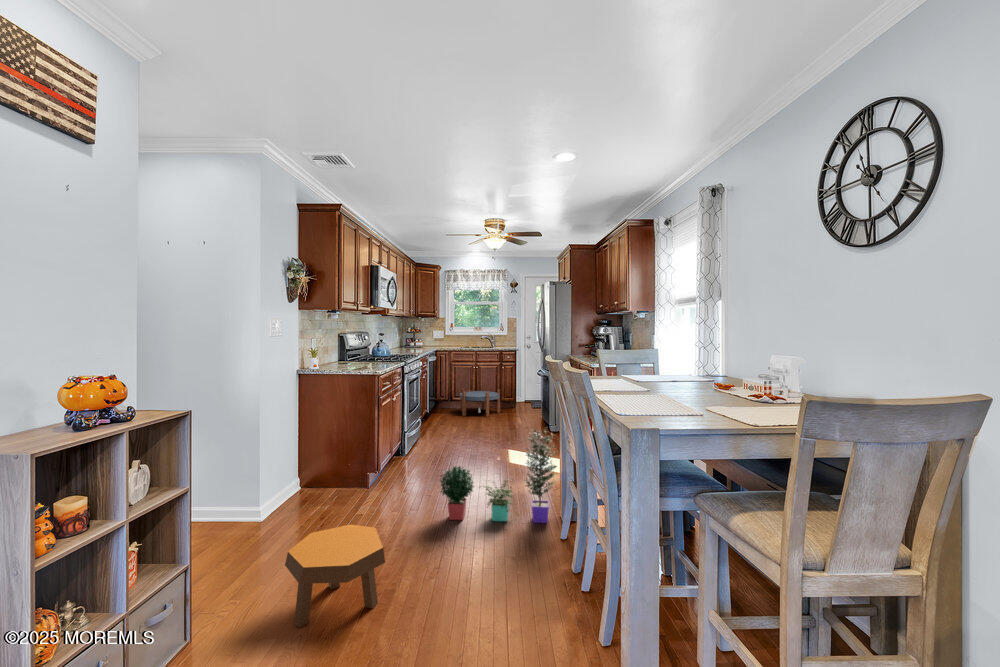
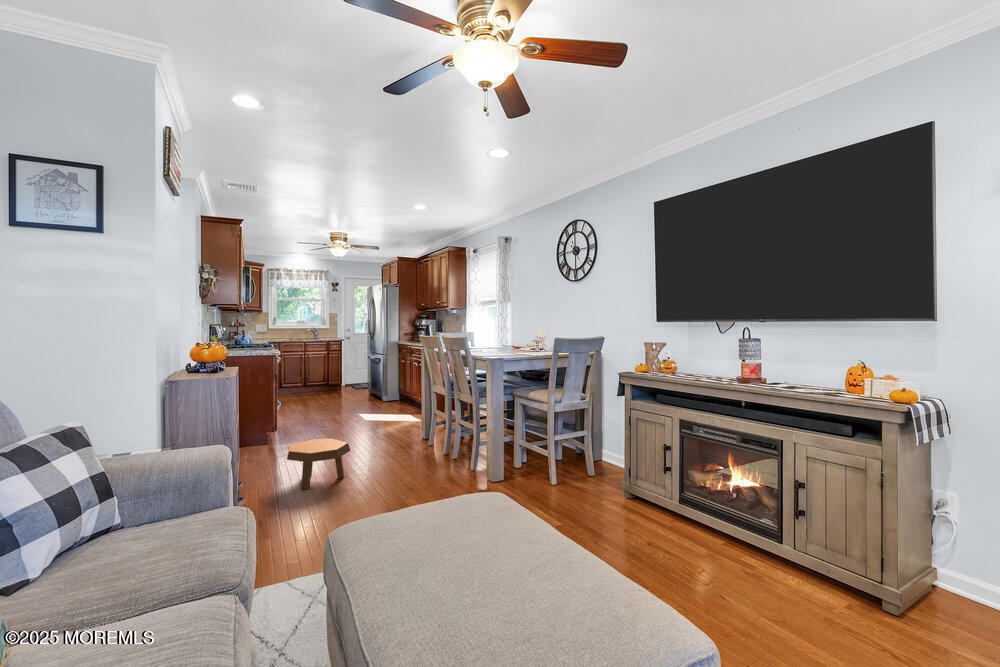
side table: present [460,387,500,417] -> none [292,373,330,398]
potted plant: present [440,429,557,523] -> none [343,380,423,446]

